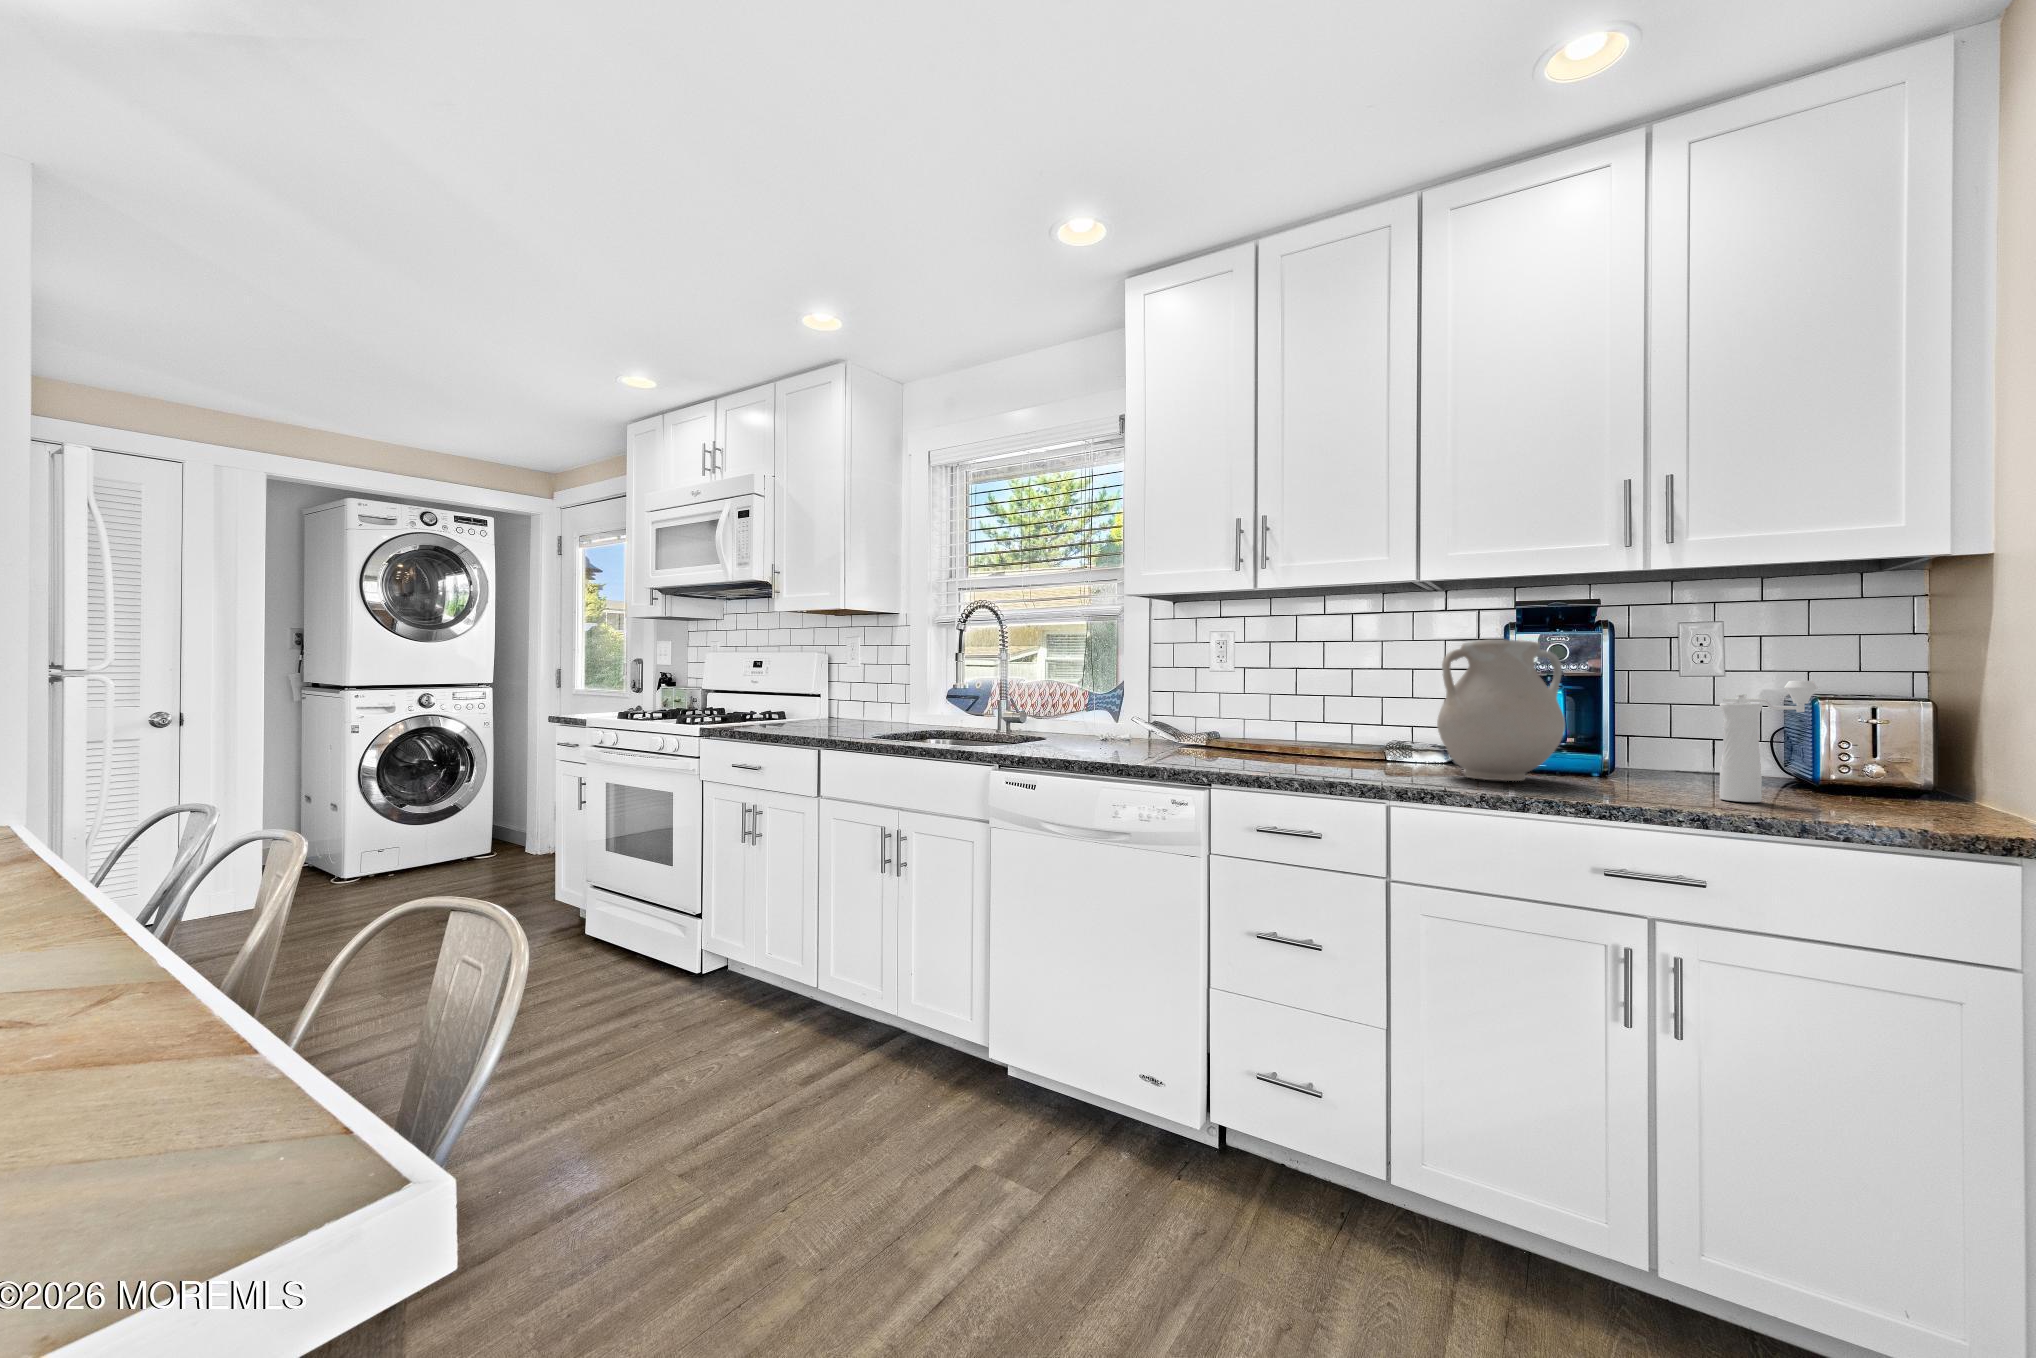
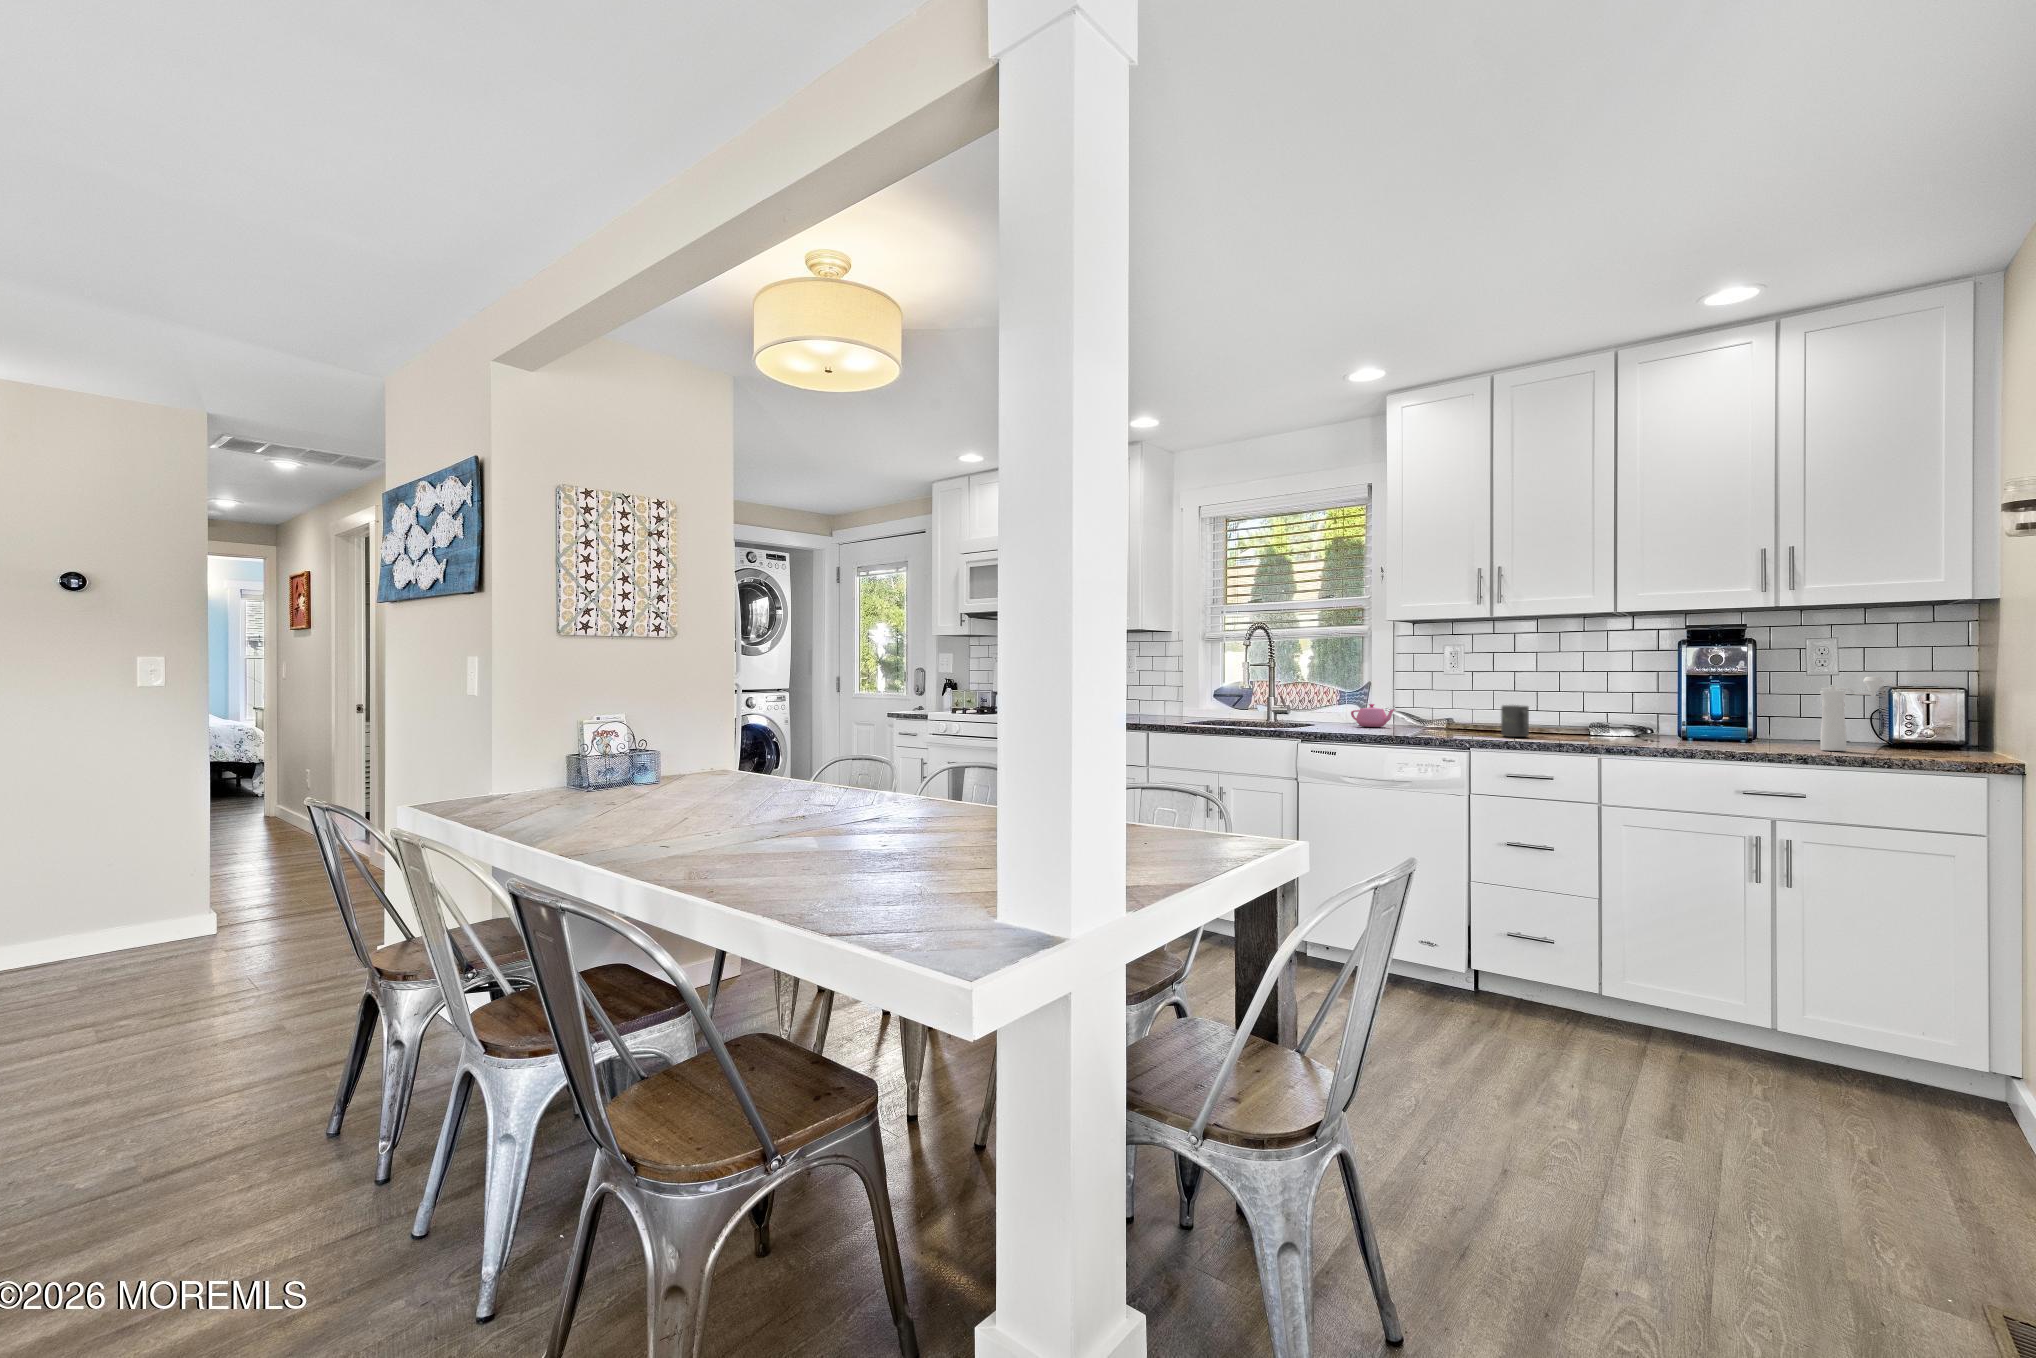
vase: present [1437,639,1565,781] -> none [1631,652,1720,743]
teapot: none [1087,711,1140,743] -> present [1351,704,1395,727]
mug: none [1260,718,1298,766] -> present [1501,705,1529,737]

